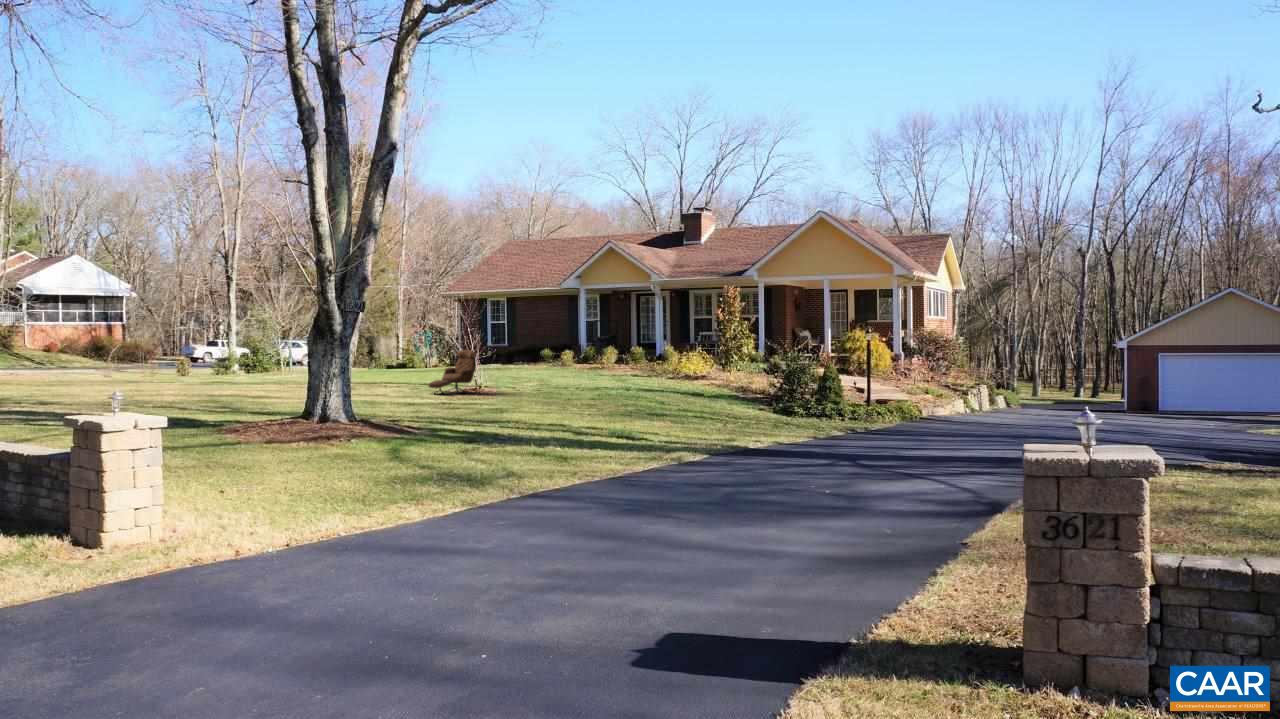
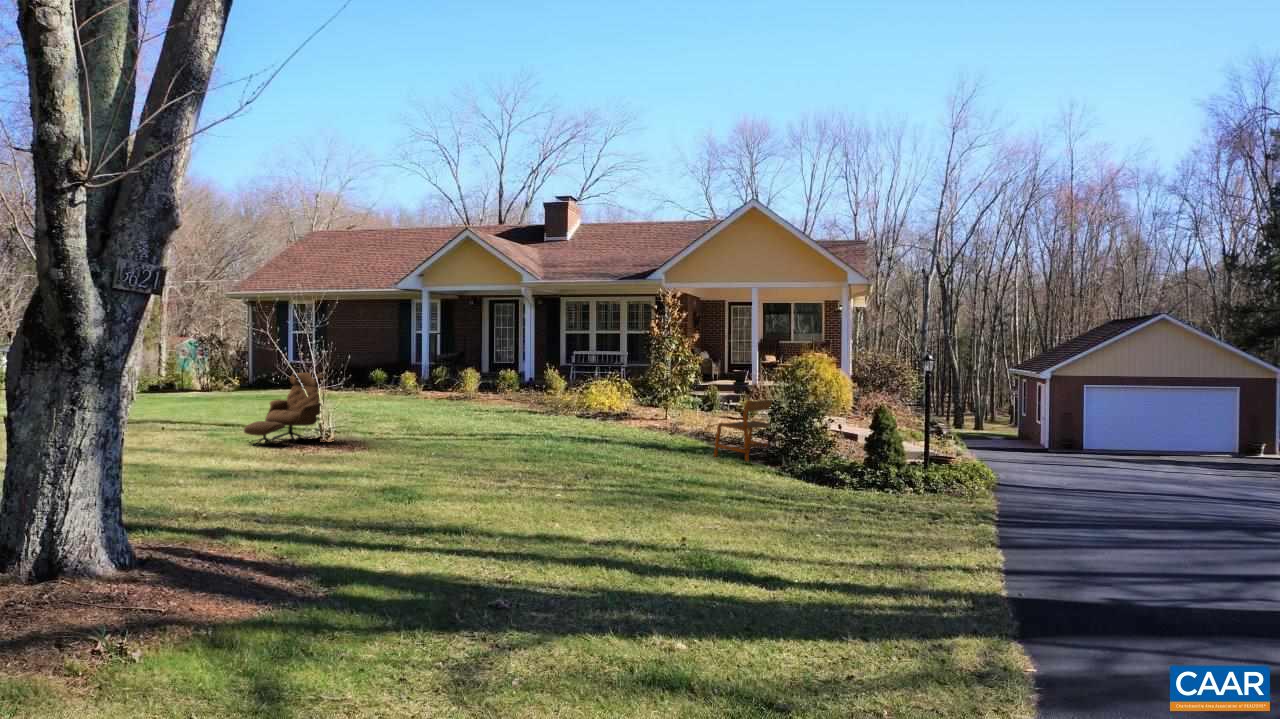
bench: none [730,363,781,406] -> present [714,400,773,461]

